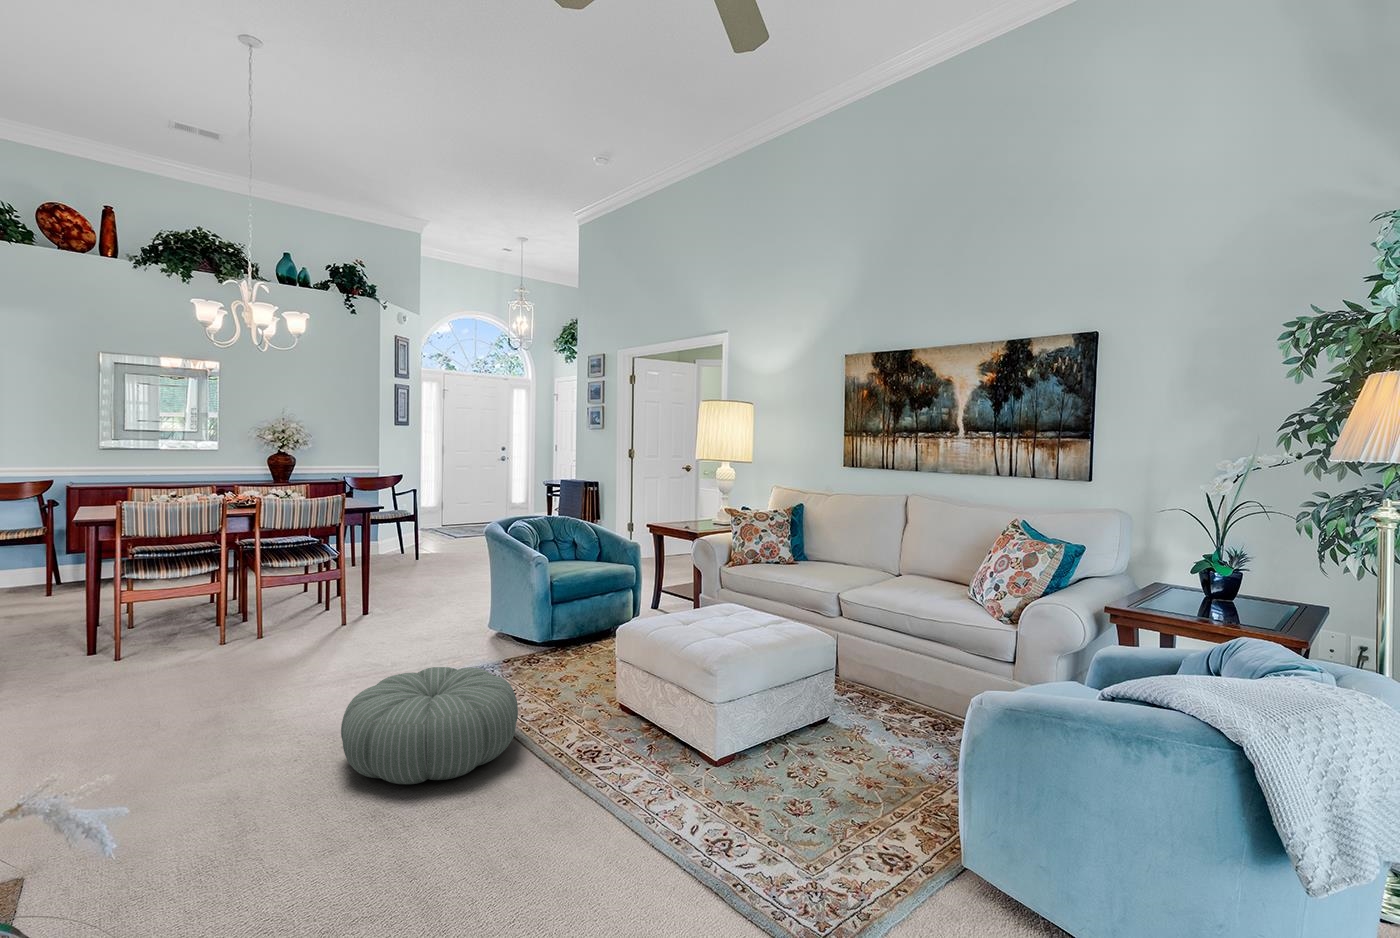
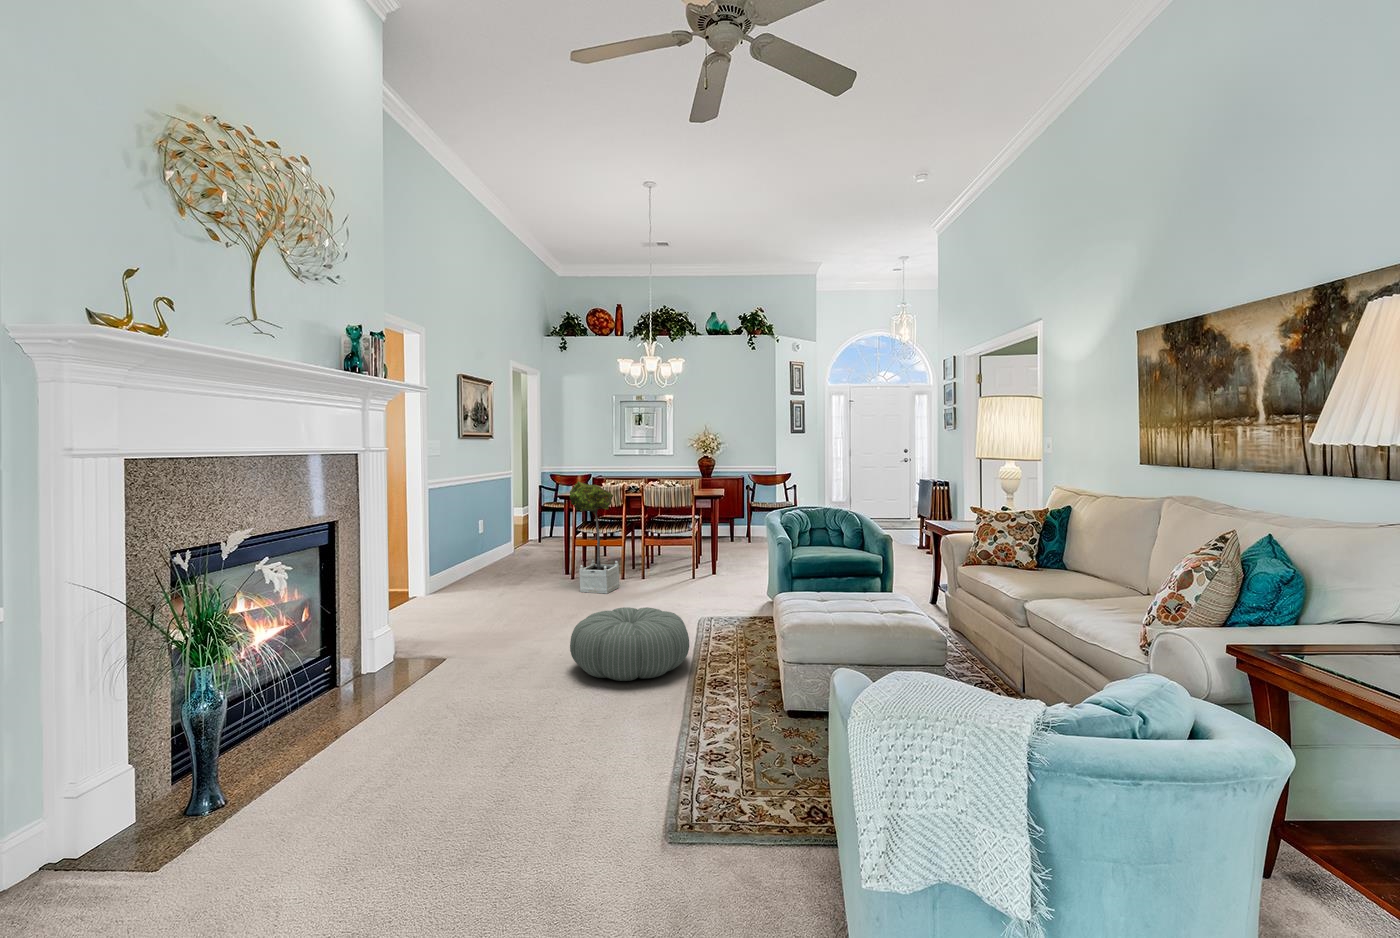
potted tree: none [156,493,246,664] -> present [569,481,620,594]

